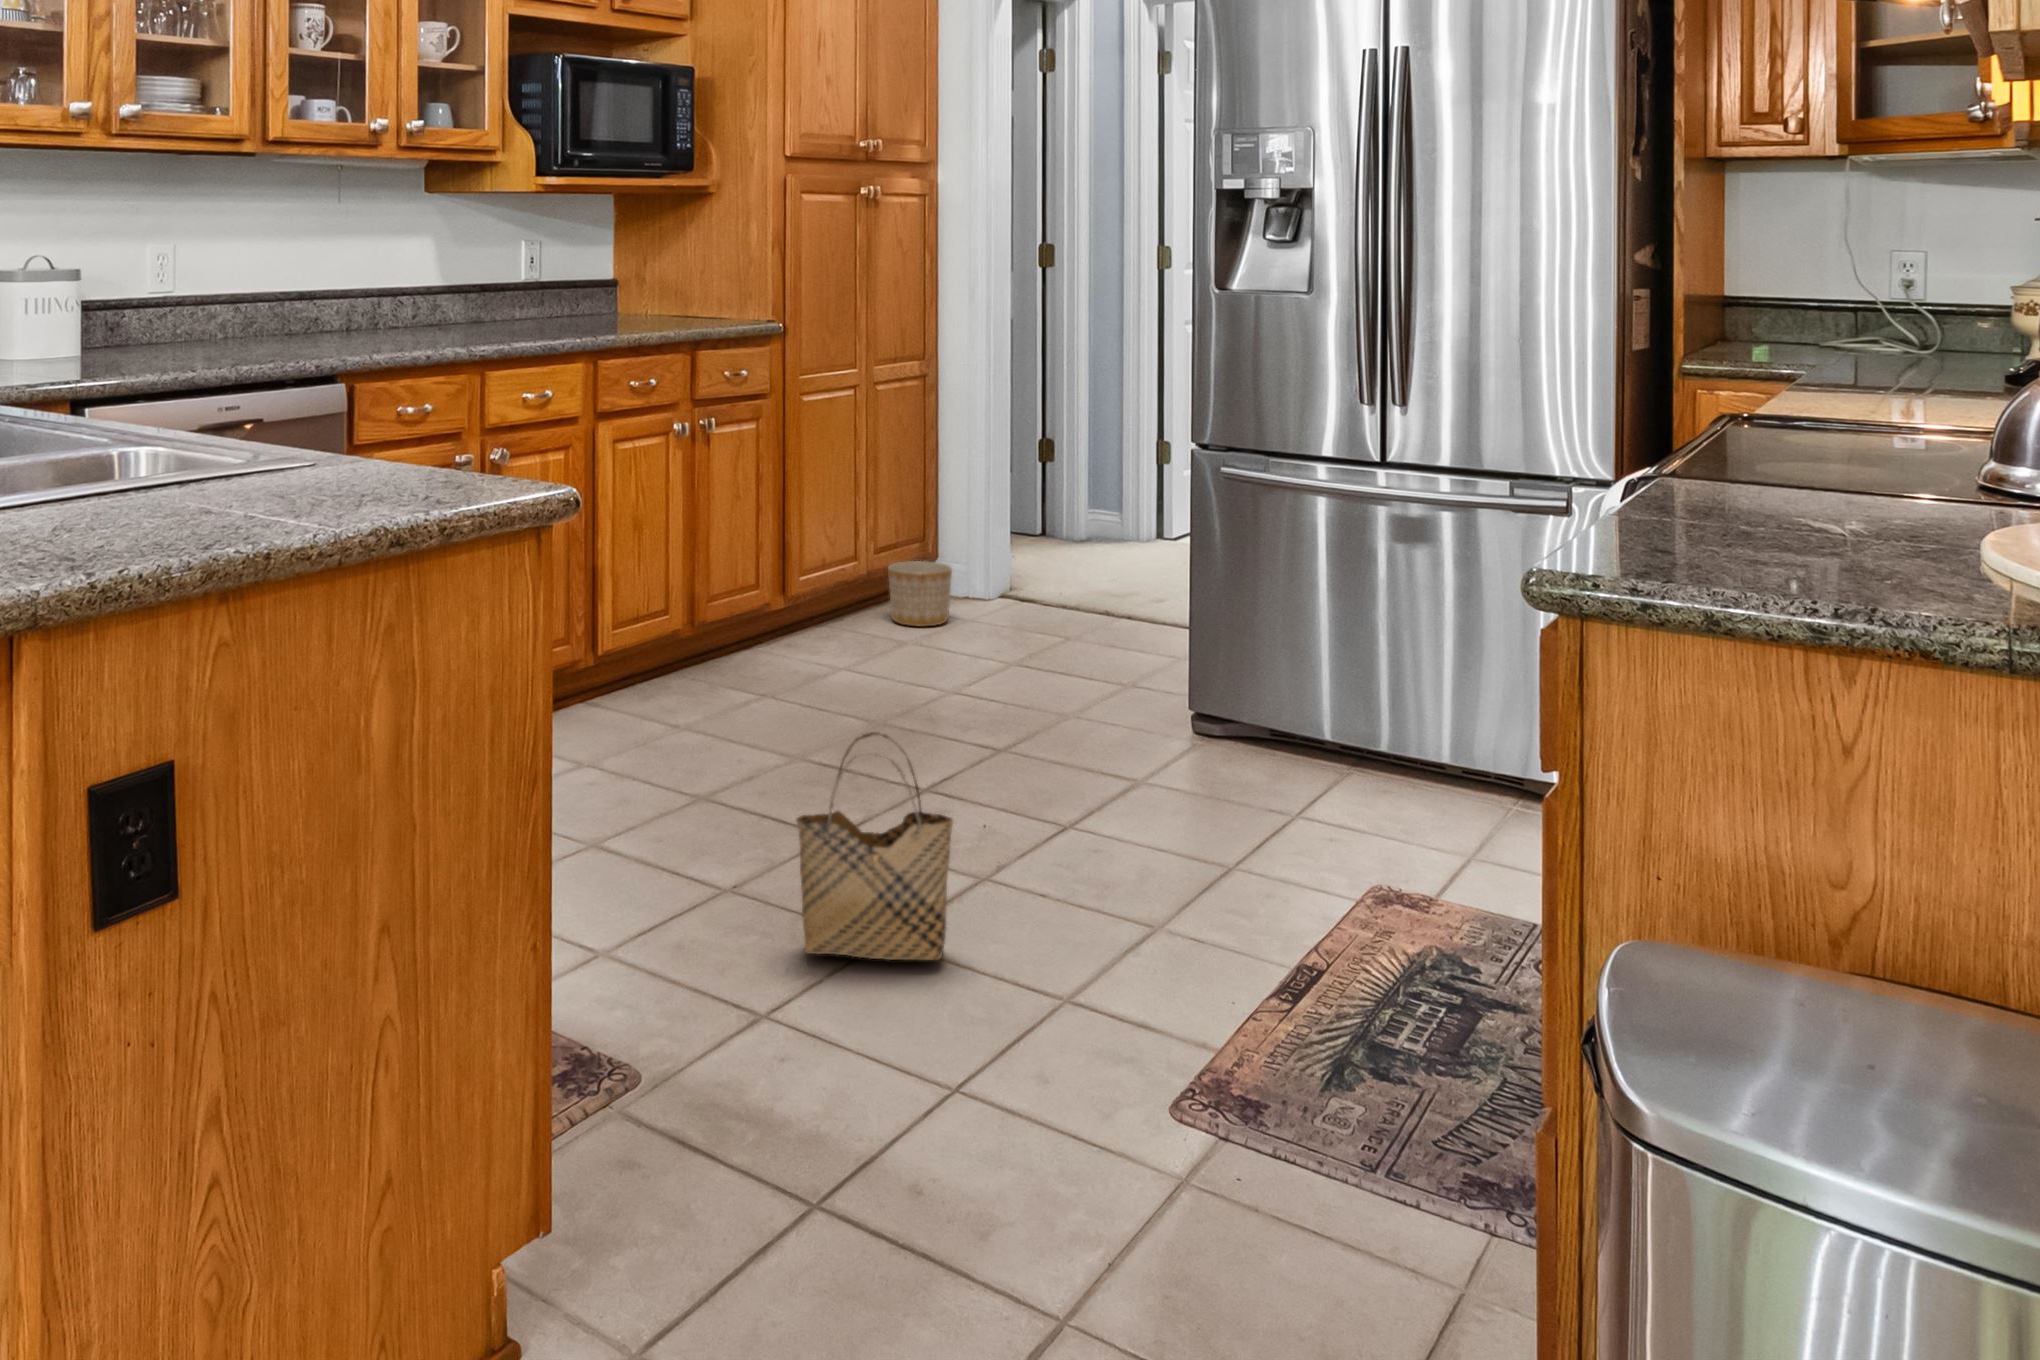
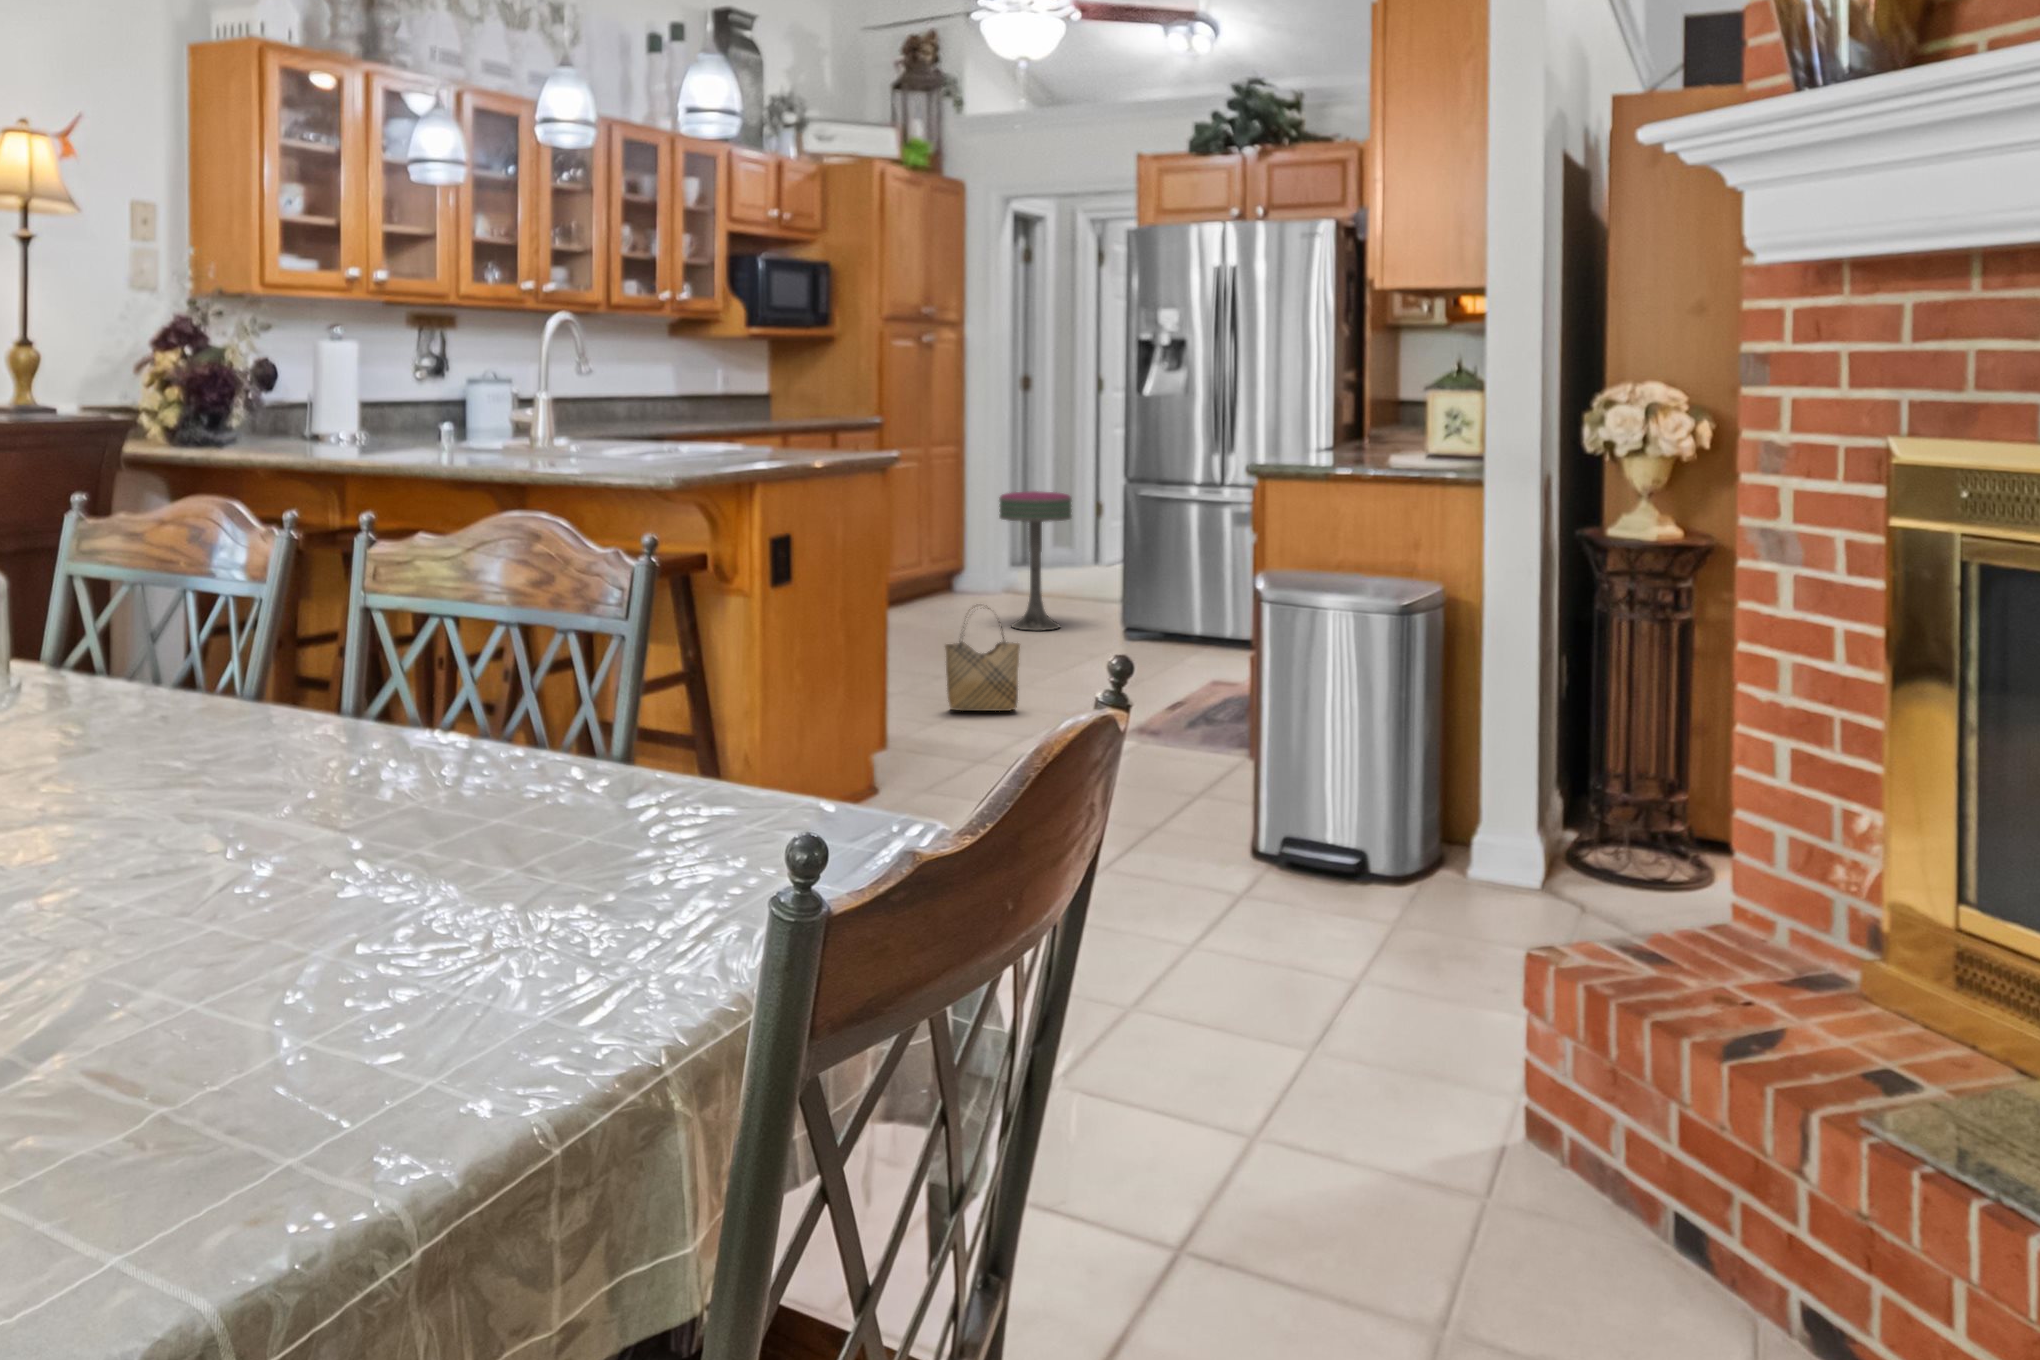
bar stool: none [972,452,1097,691] -> present [999,491,1071,631]
planter: present [888,561,952,626] -> none [940,569,980,607]

